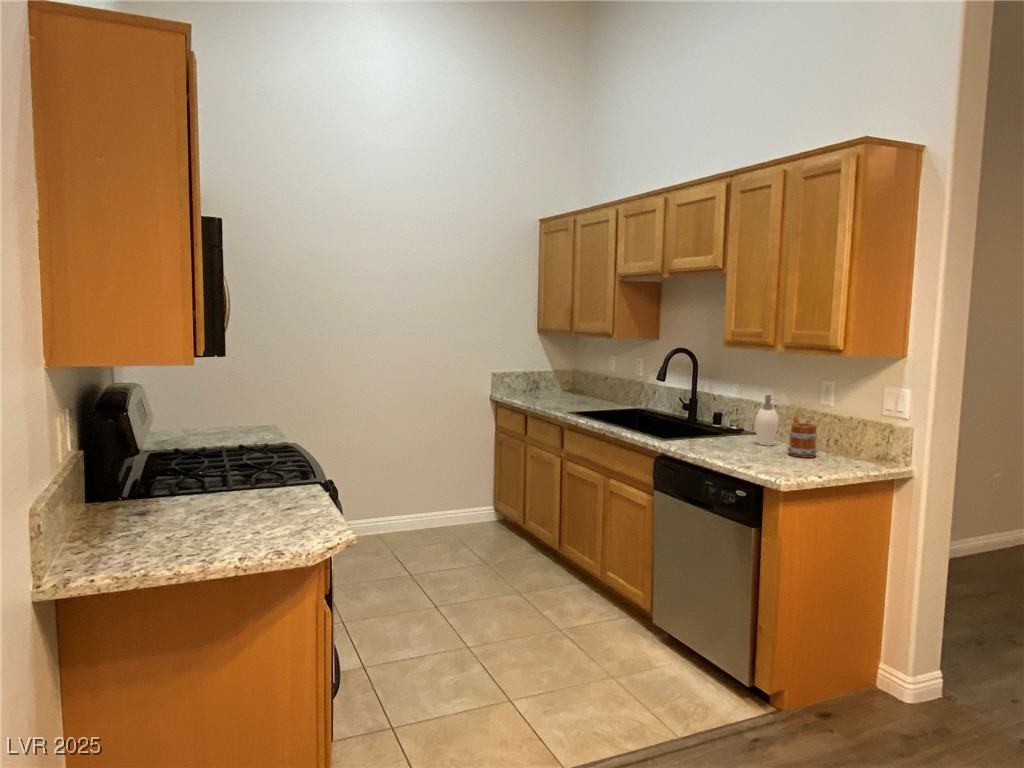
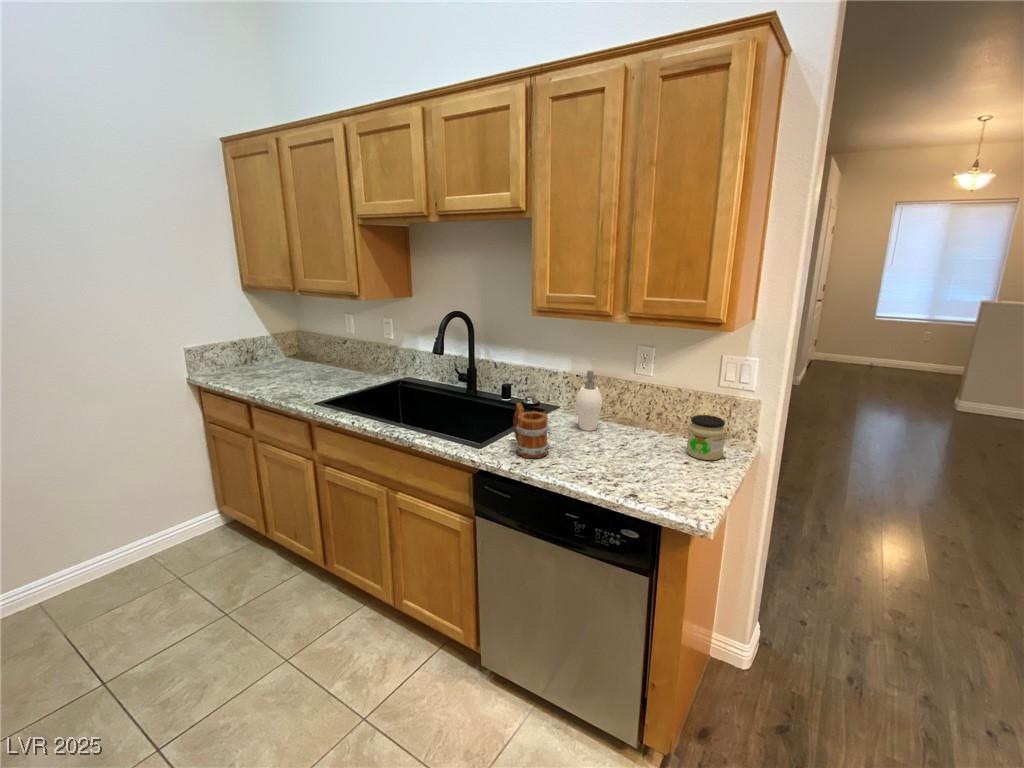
mug: present [788,416,818,458] -> present [513,403,550,458]
jar: none [829,432,862,467] -> present [687,415,726,460]

